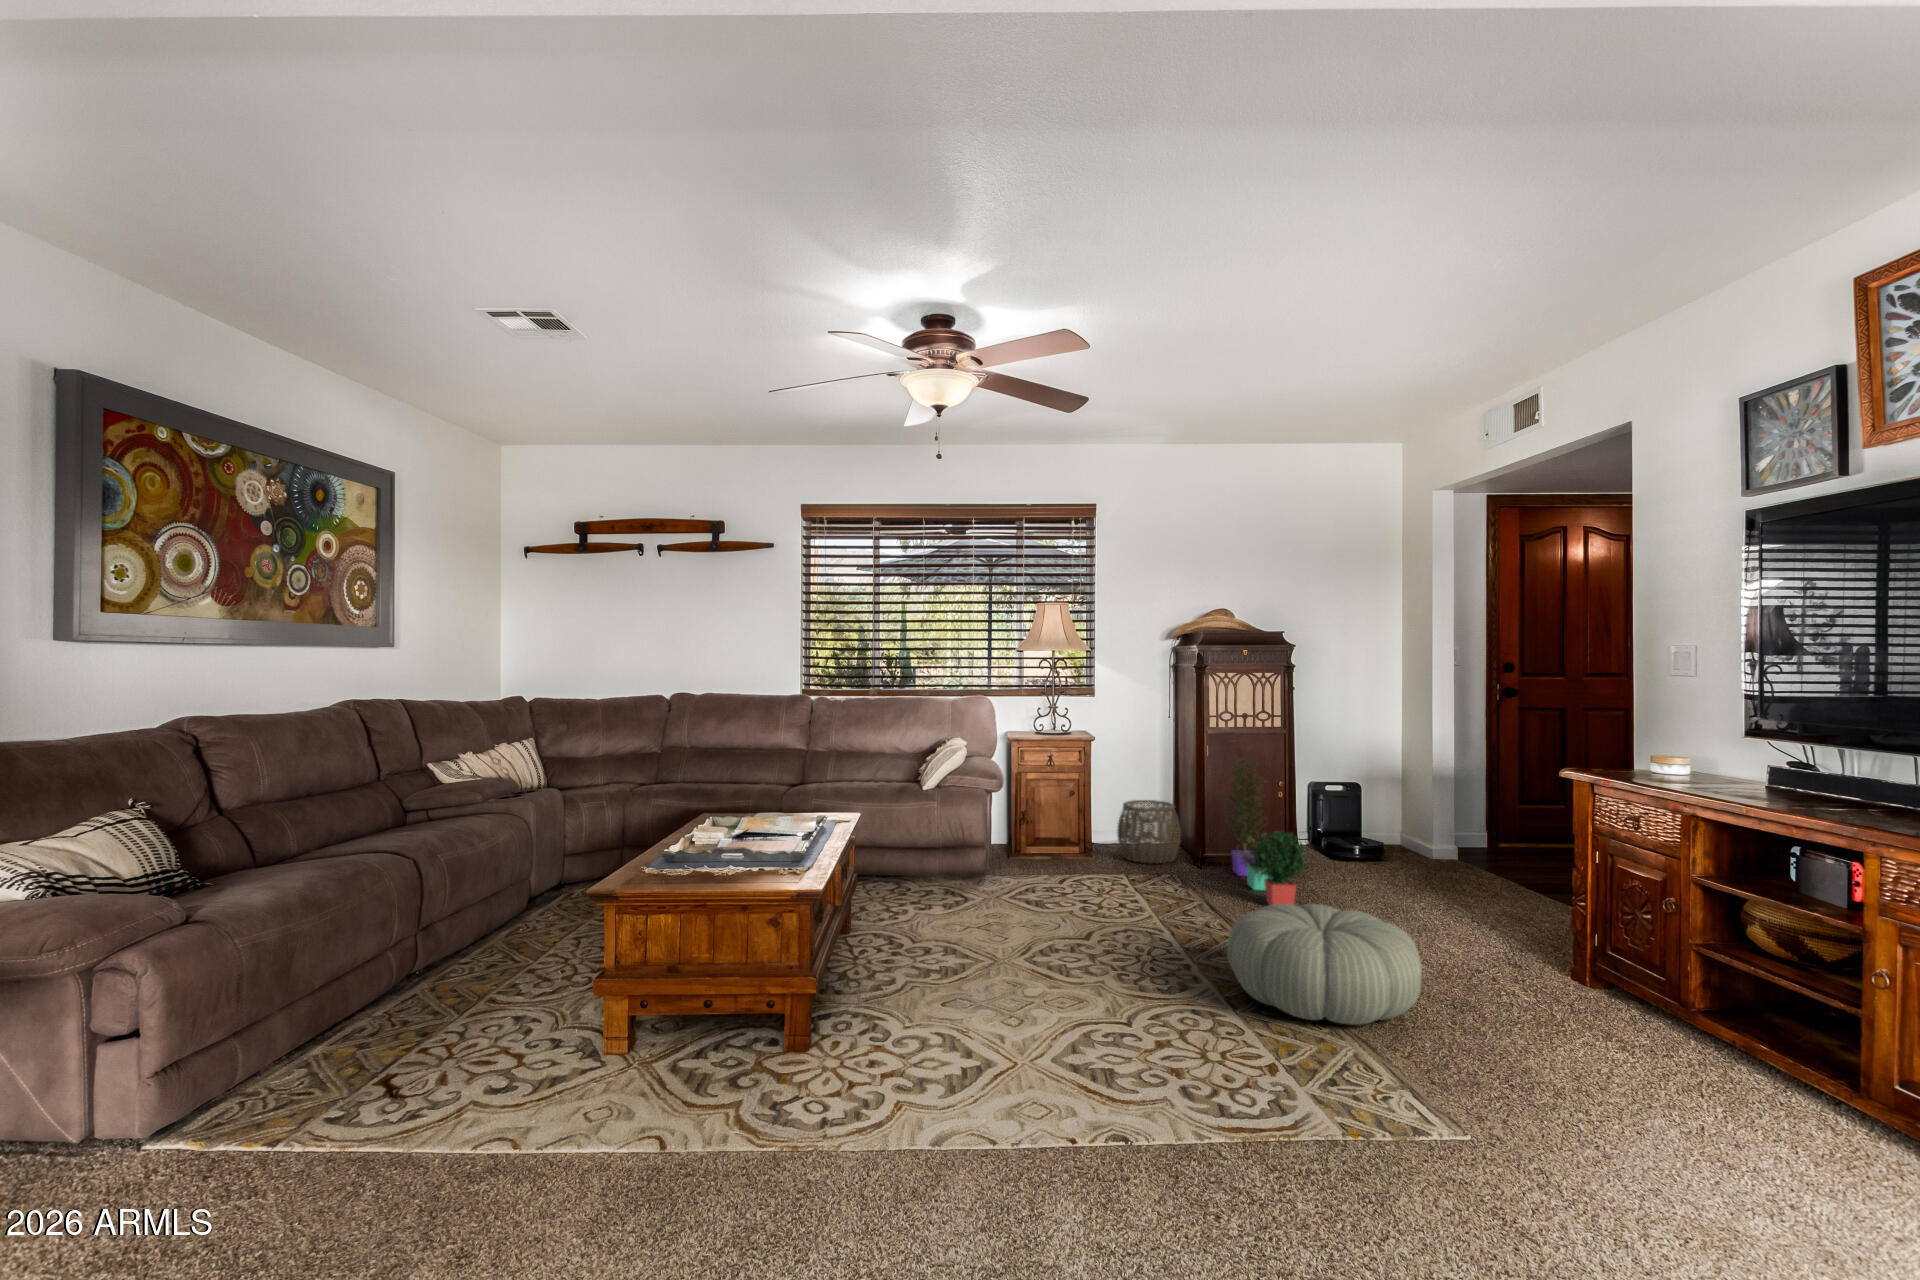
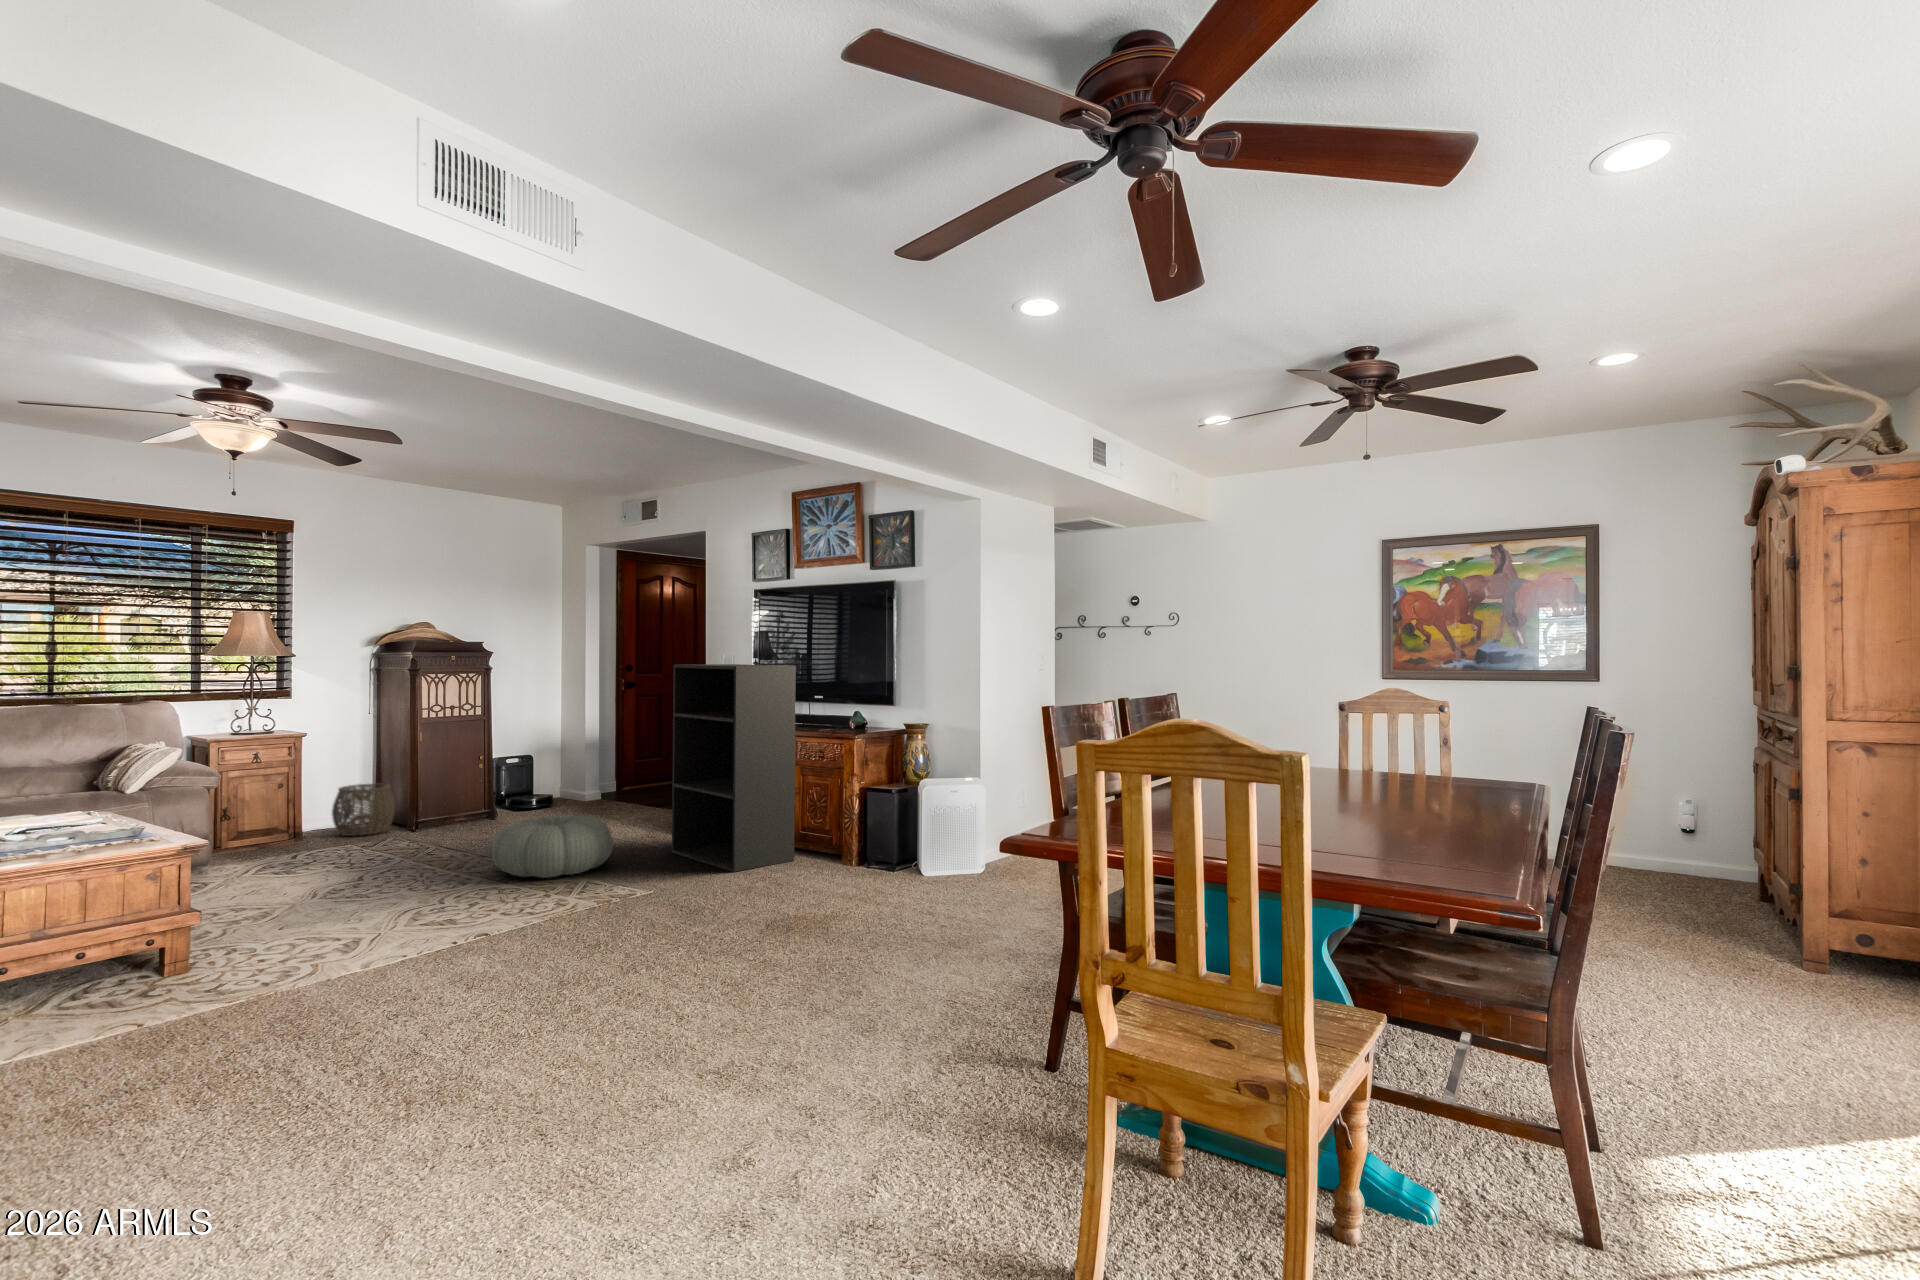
bookshelf: none [1546,667,1872,1152] -> present [672,664,796,872]
potted plant: present [1226,758,1306,905] -> none [438,737,518,841]

